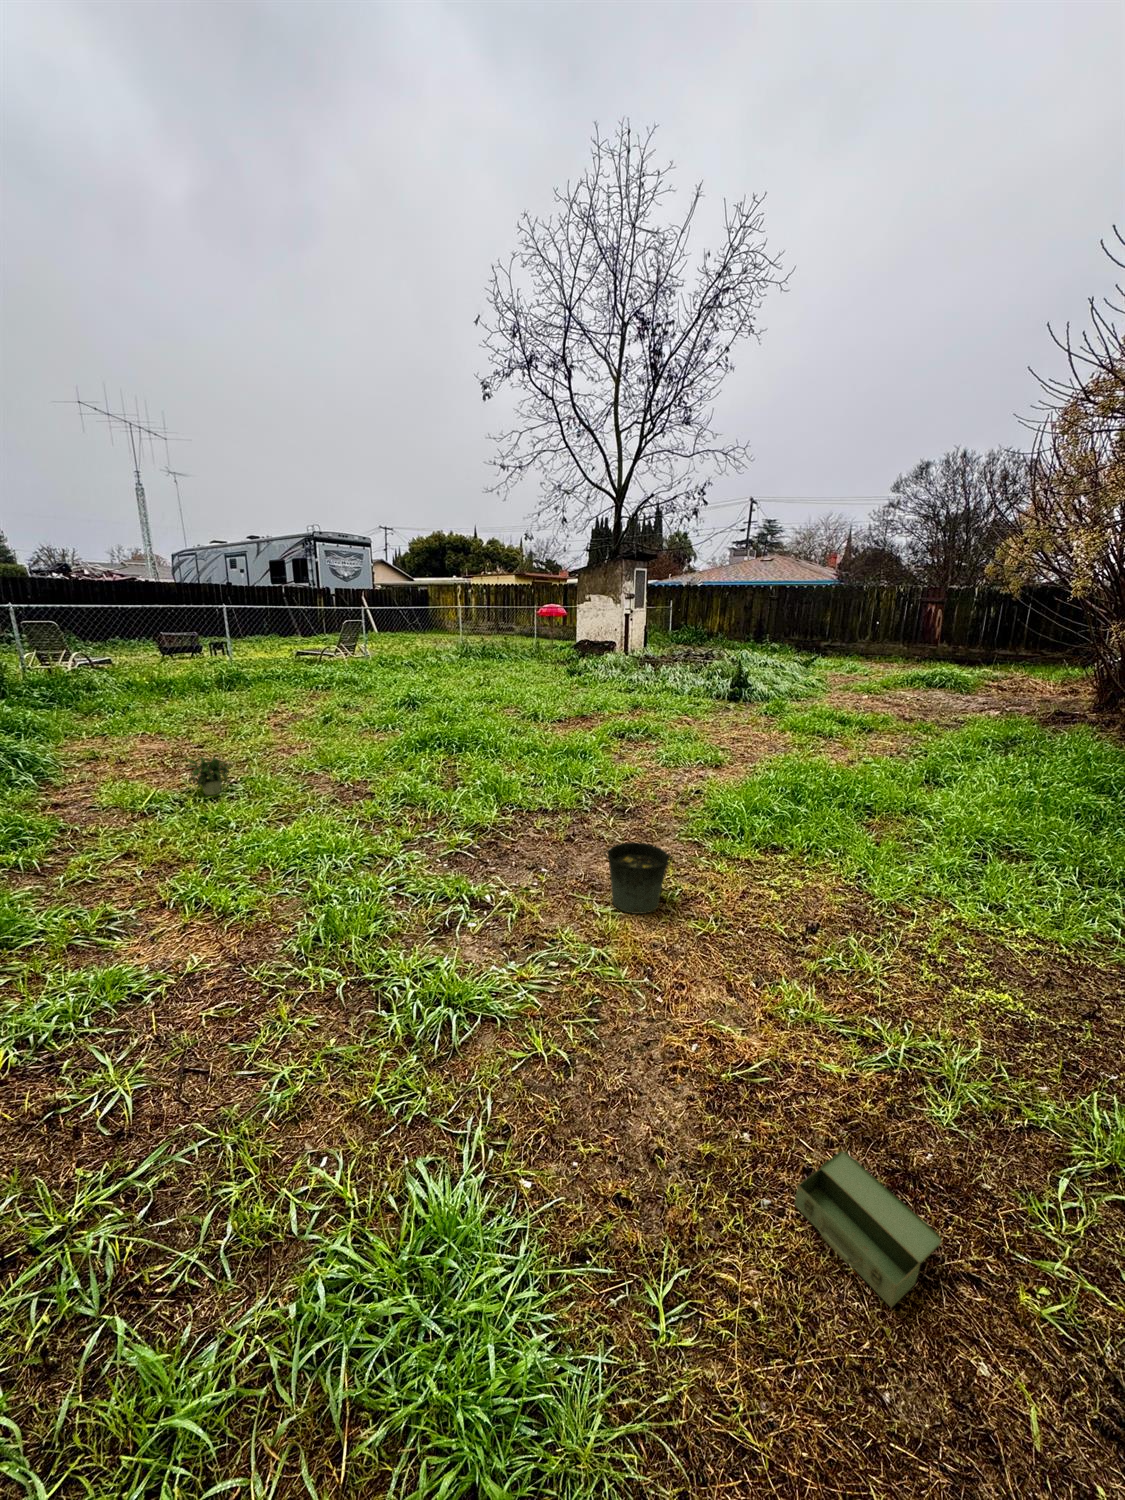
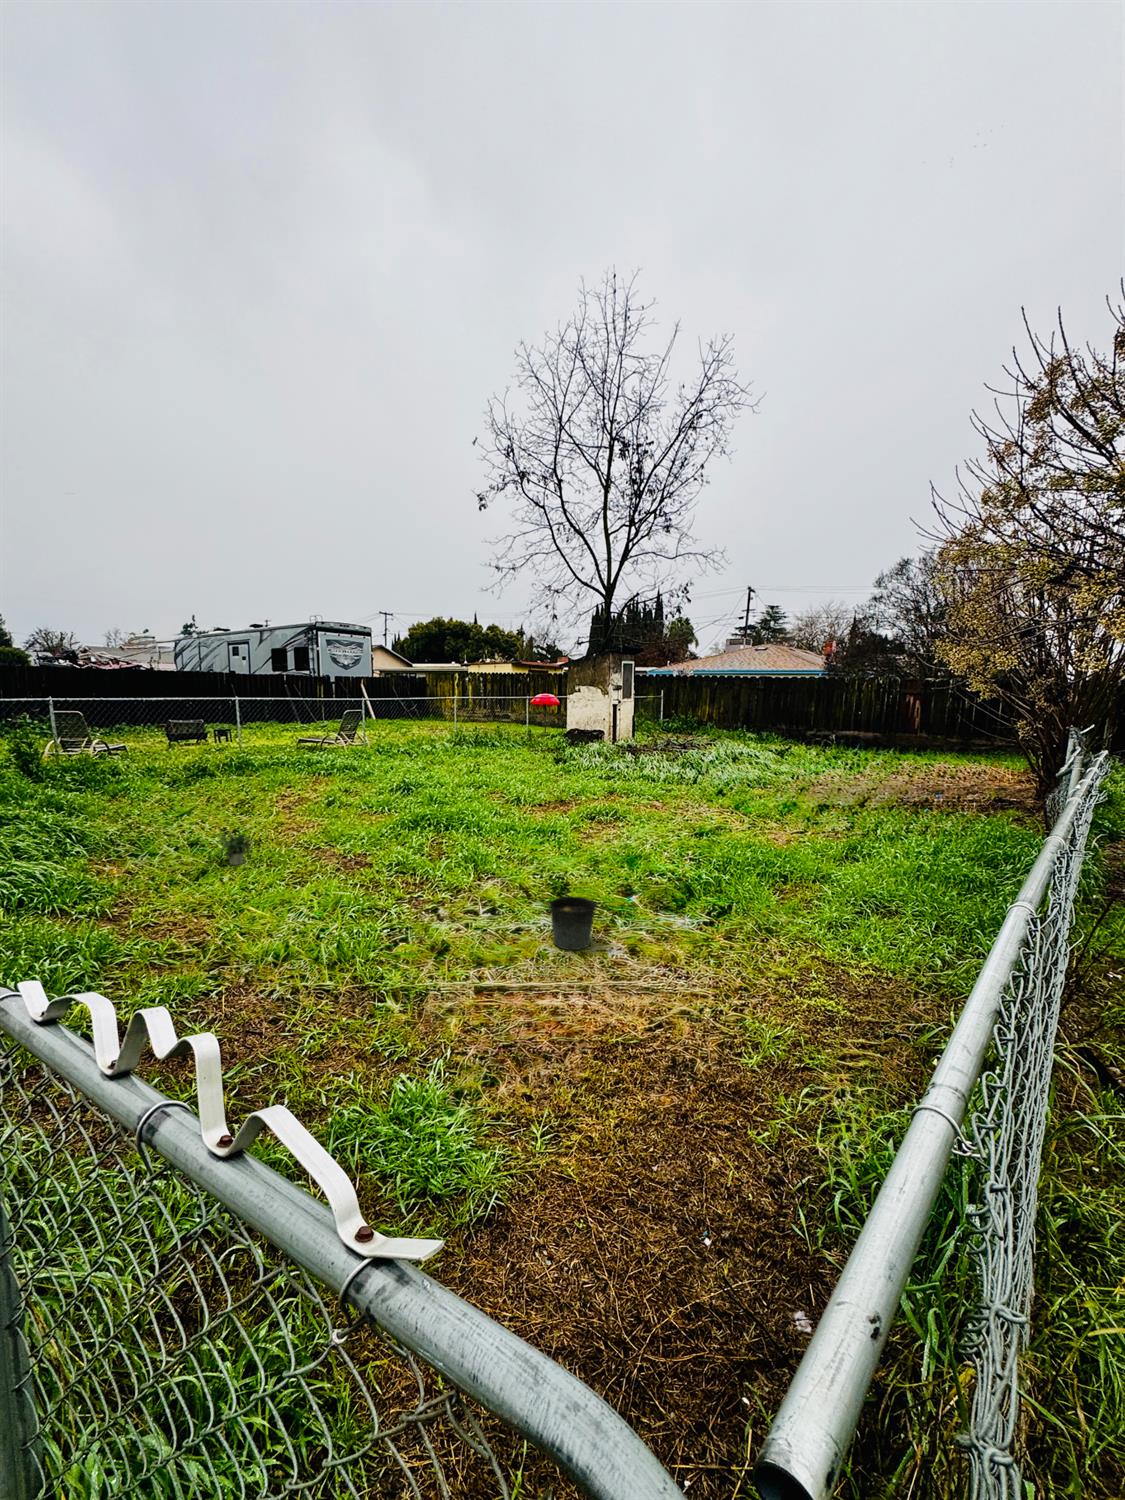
toolbox: present [795,1151,942,1308] -> none [628,1067,704,1134]

